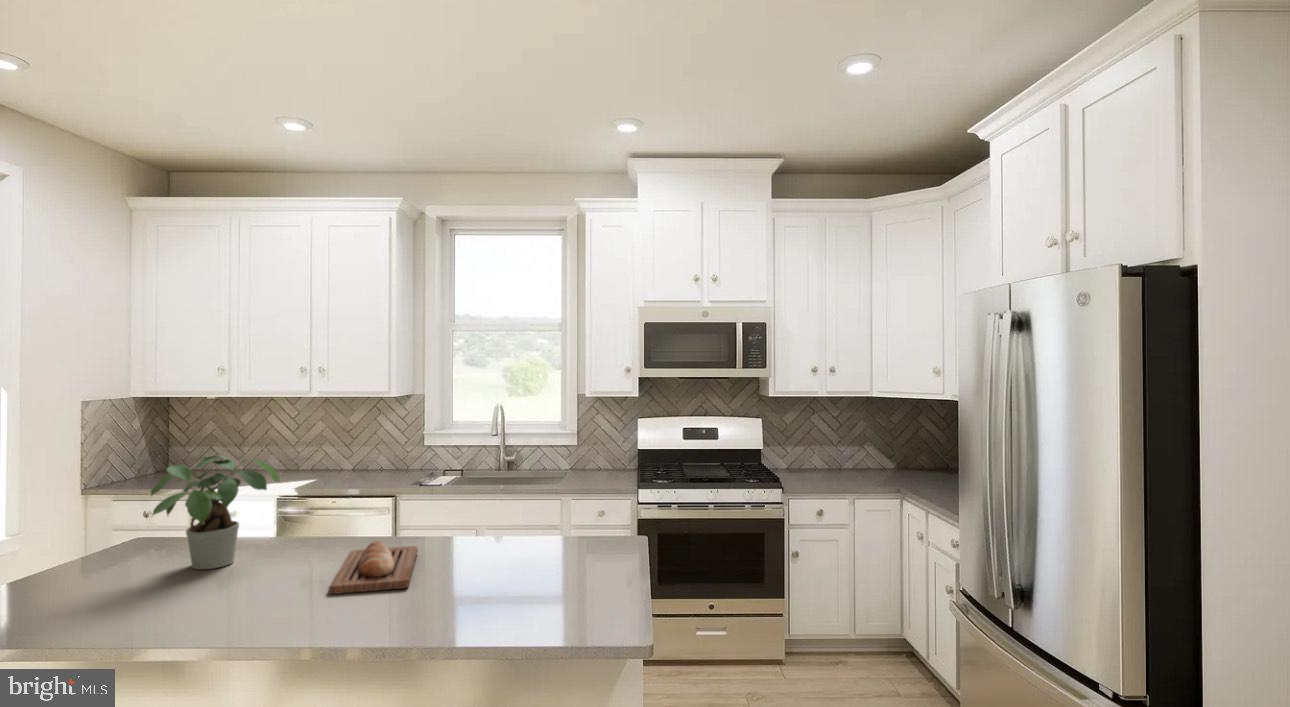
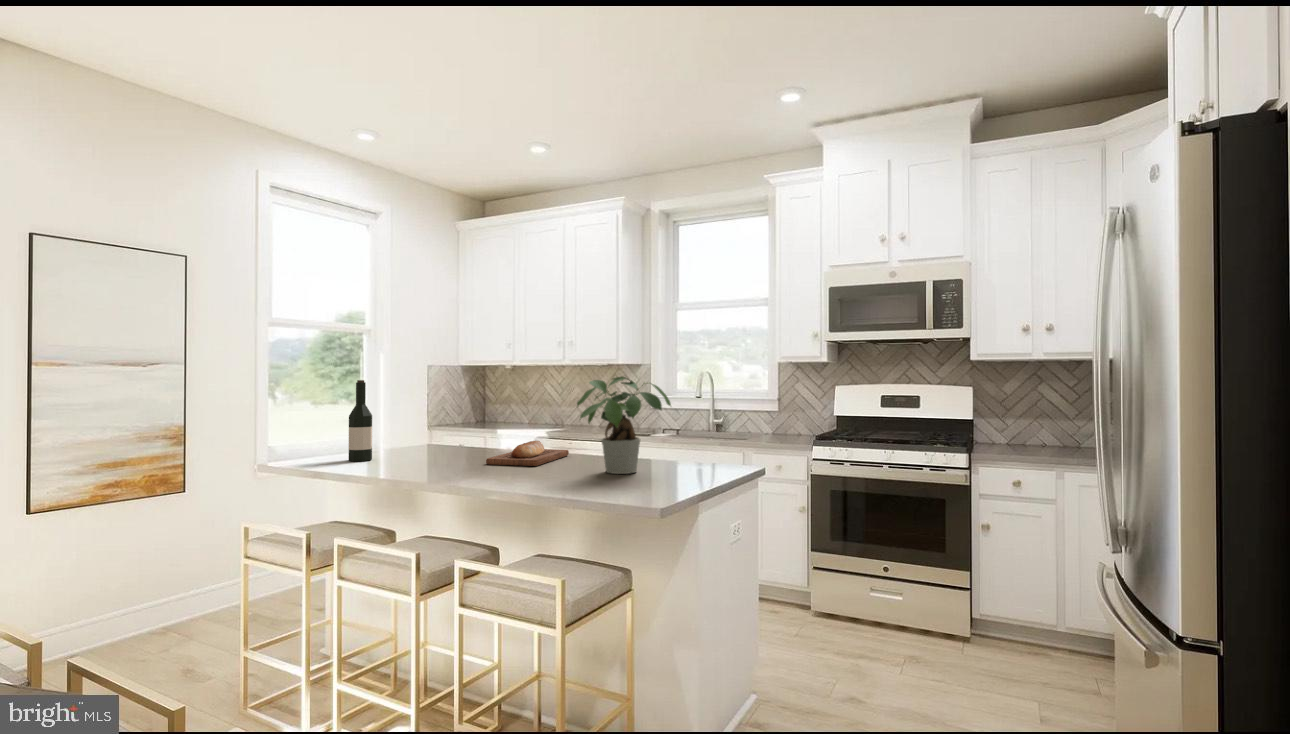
potted plant: present [151,456,280,569] -> present [577,377,671,474]
wine bottle: none [79,490,121,623] -> present [349,380,372,461]

